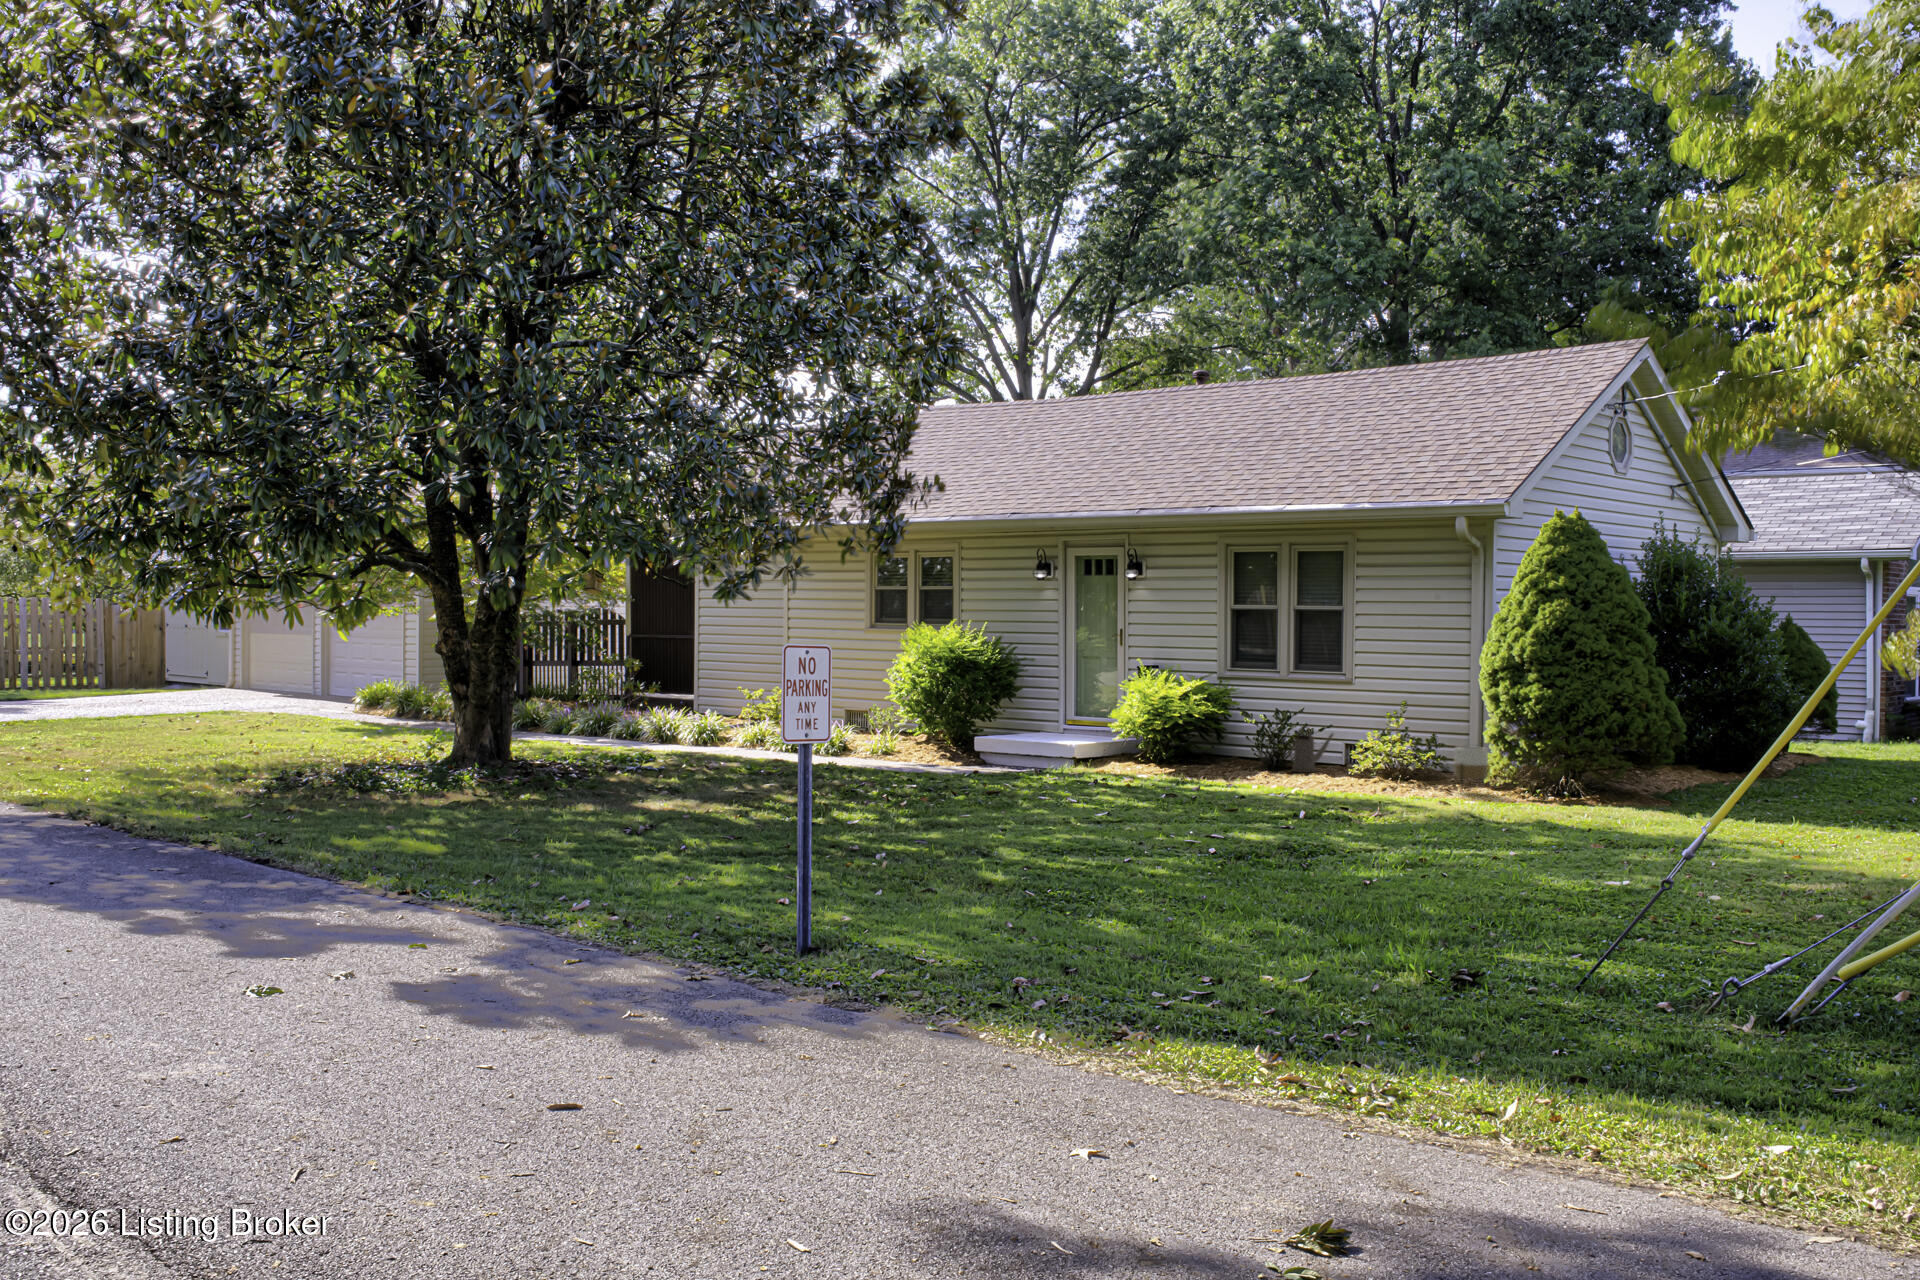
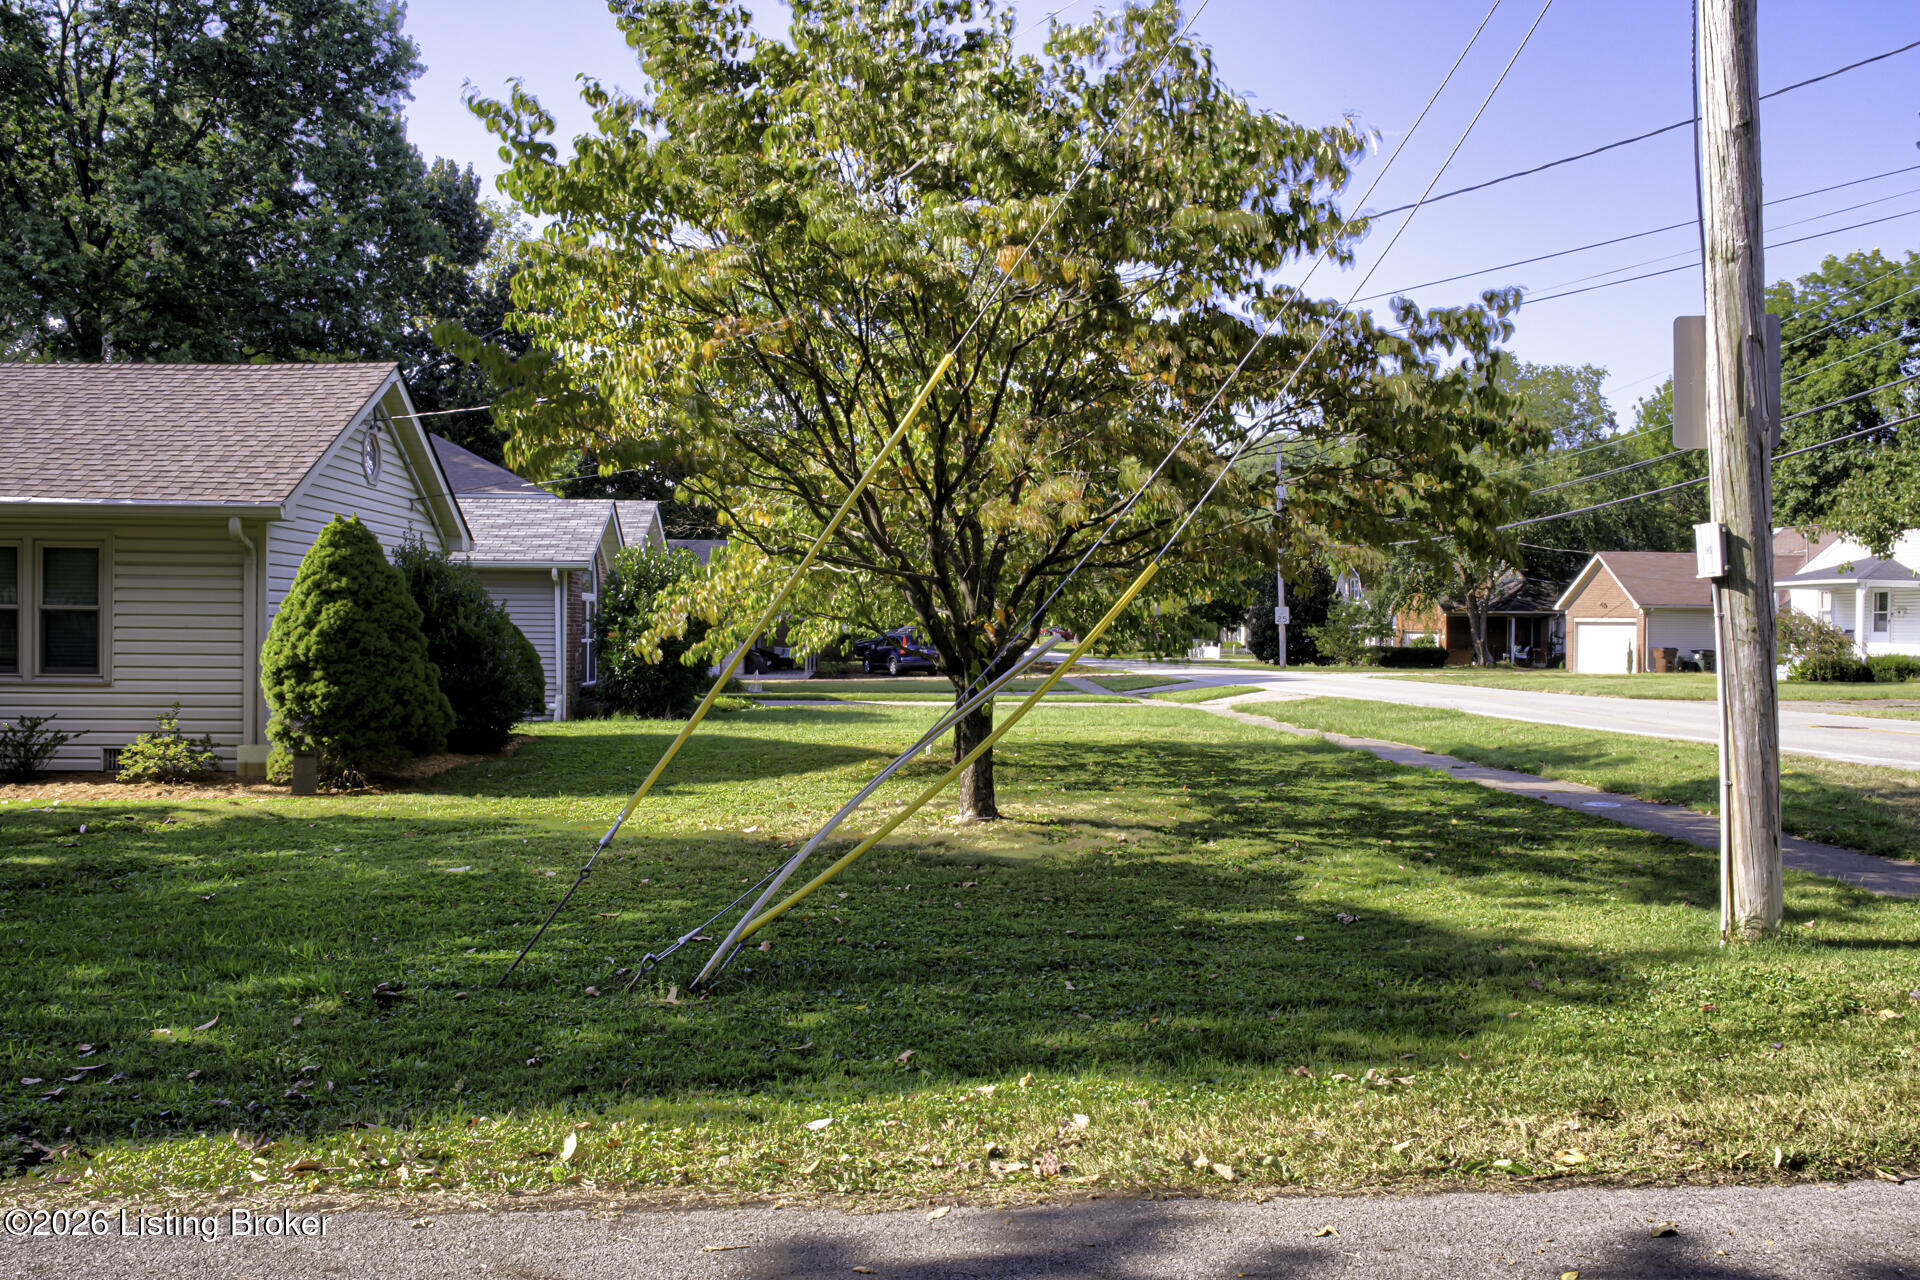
watering can: present [1289,727,1333,773] -> present [290,751,317,795]

